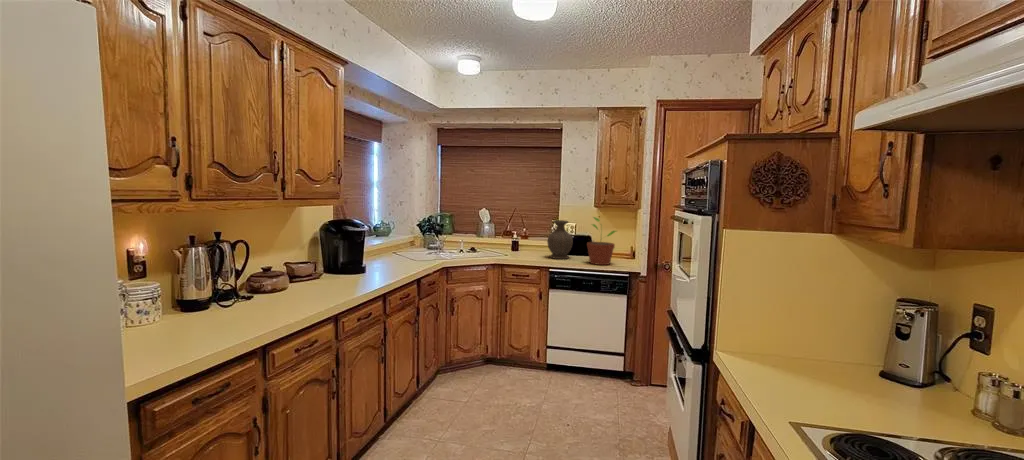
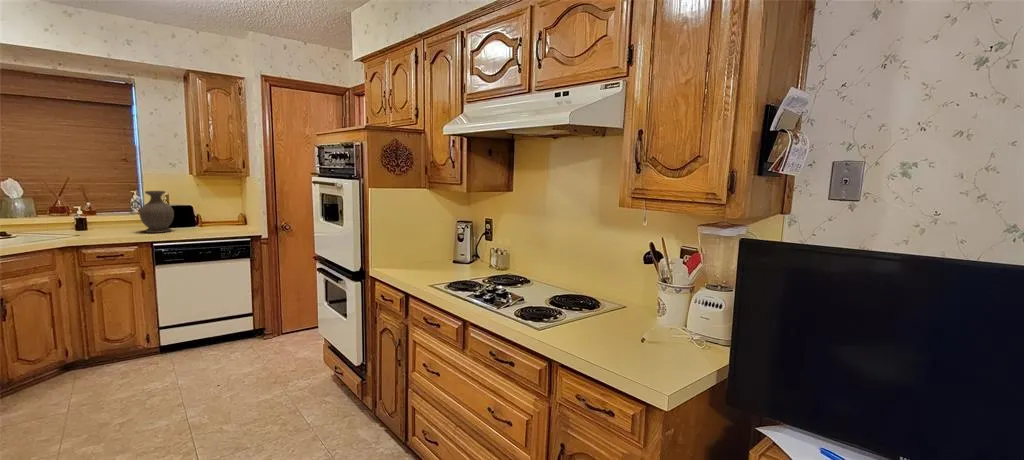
potted plant: present [587,217,616,265] -> none [196,185,231,233]

